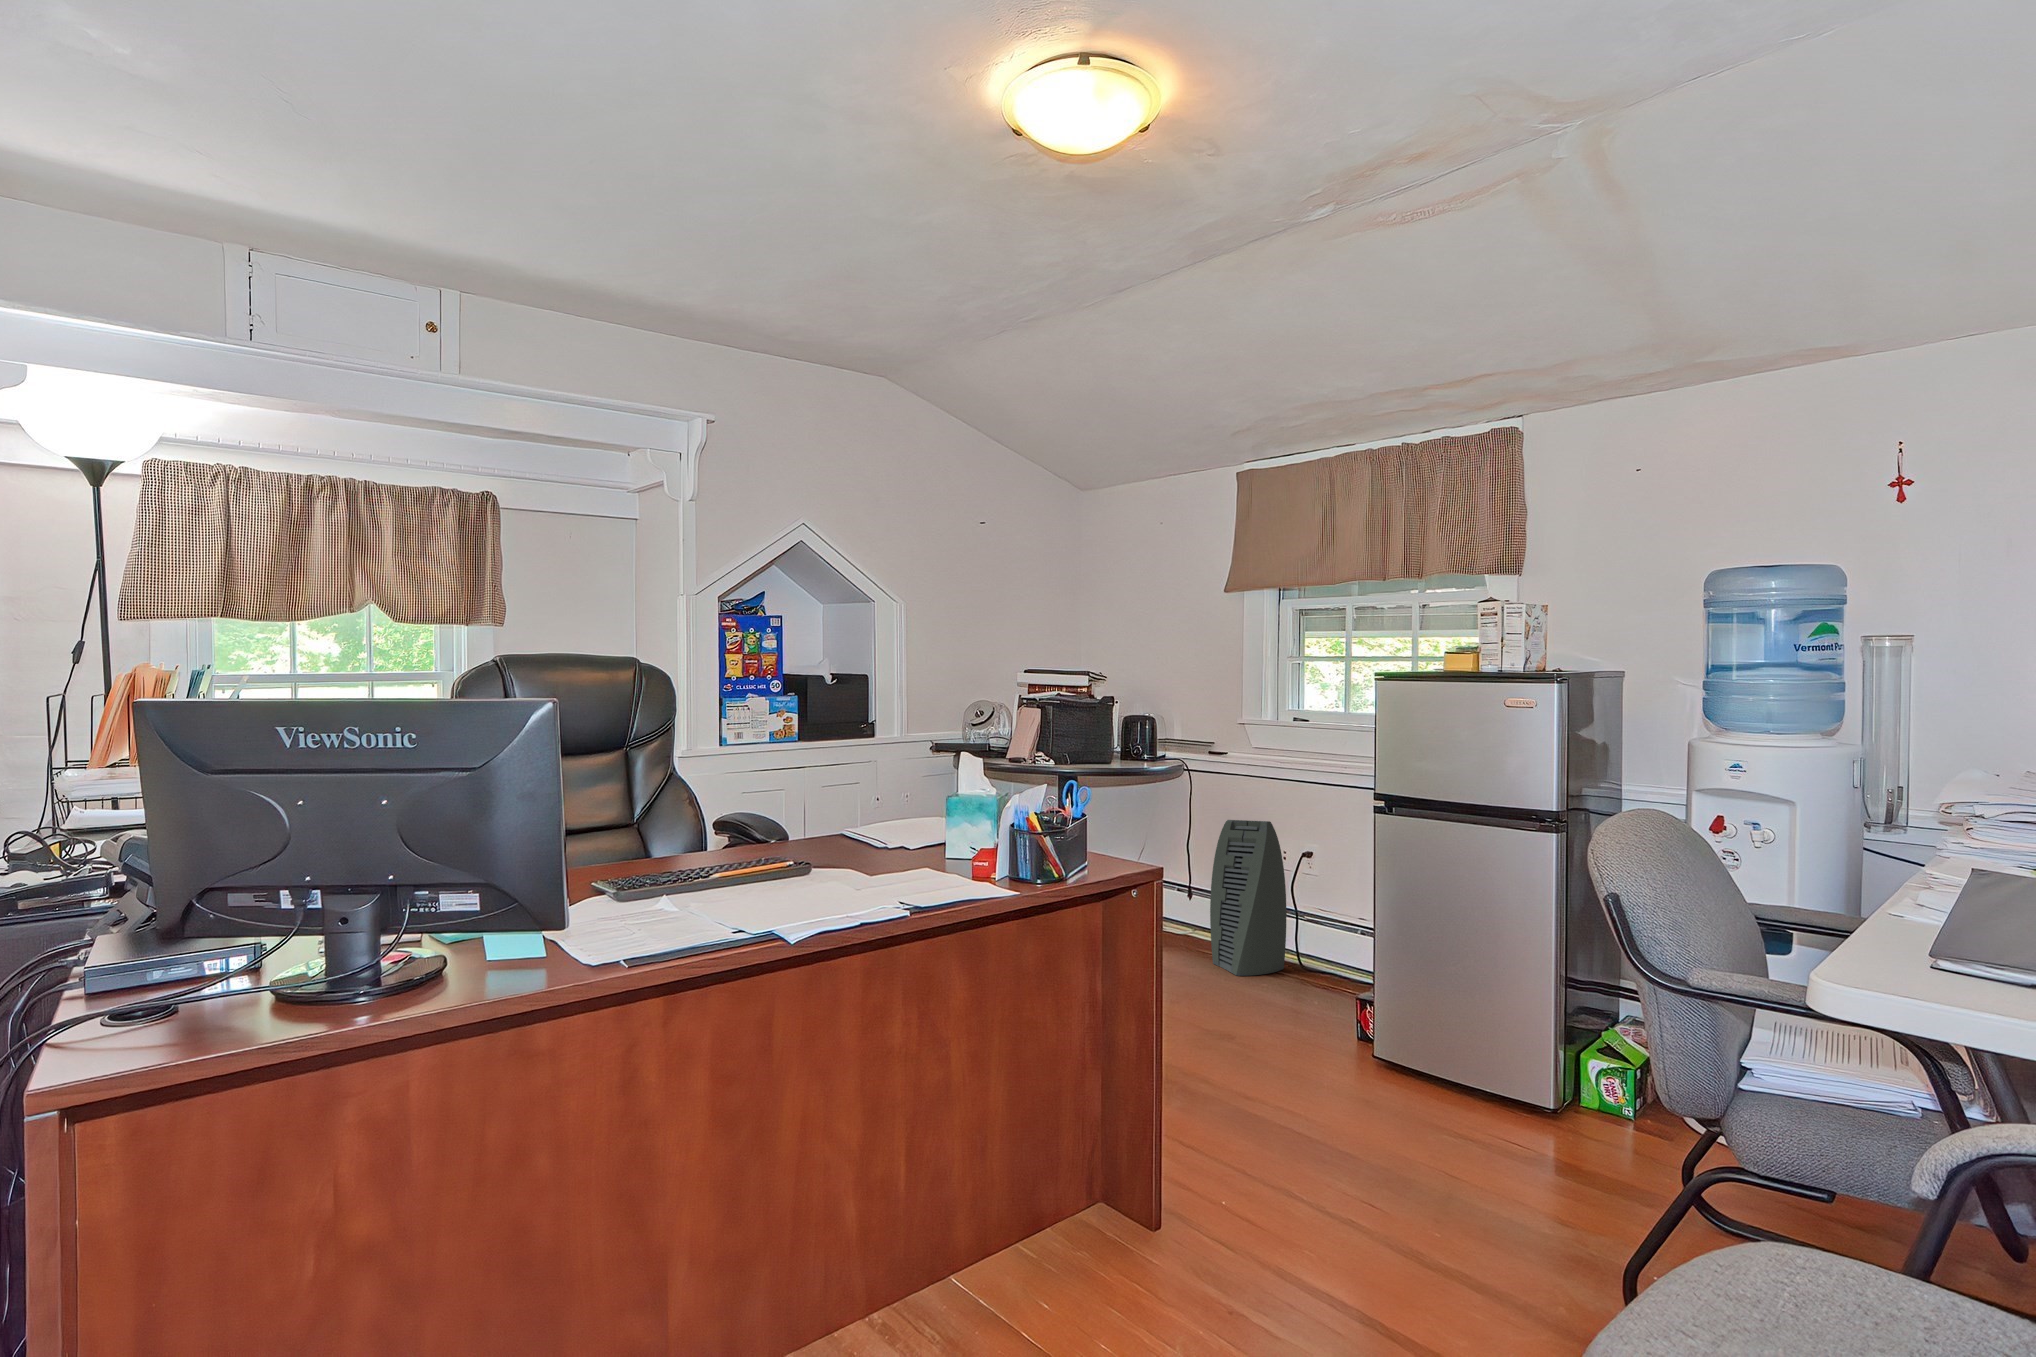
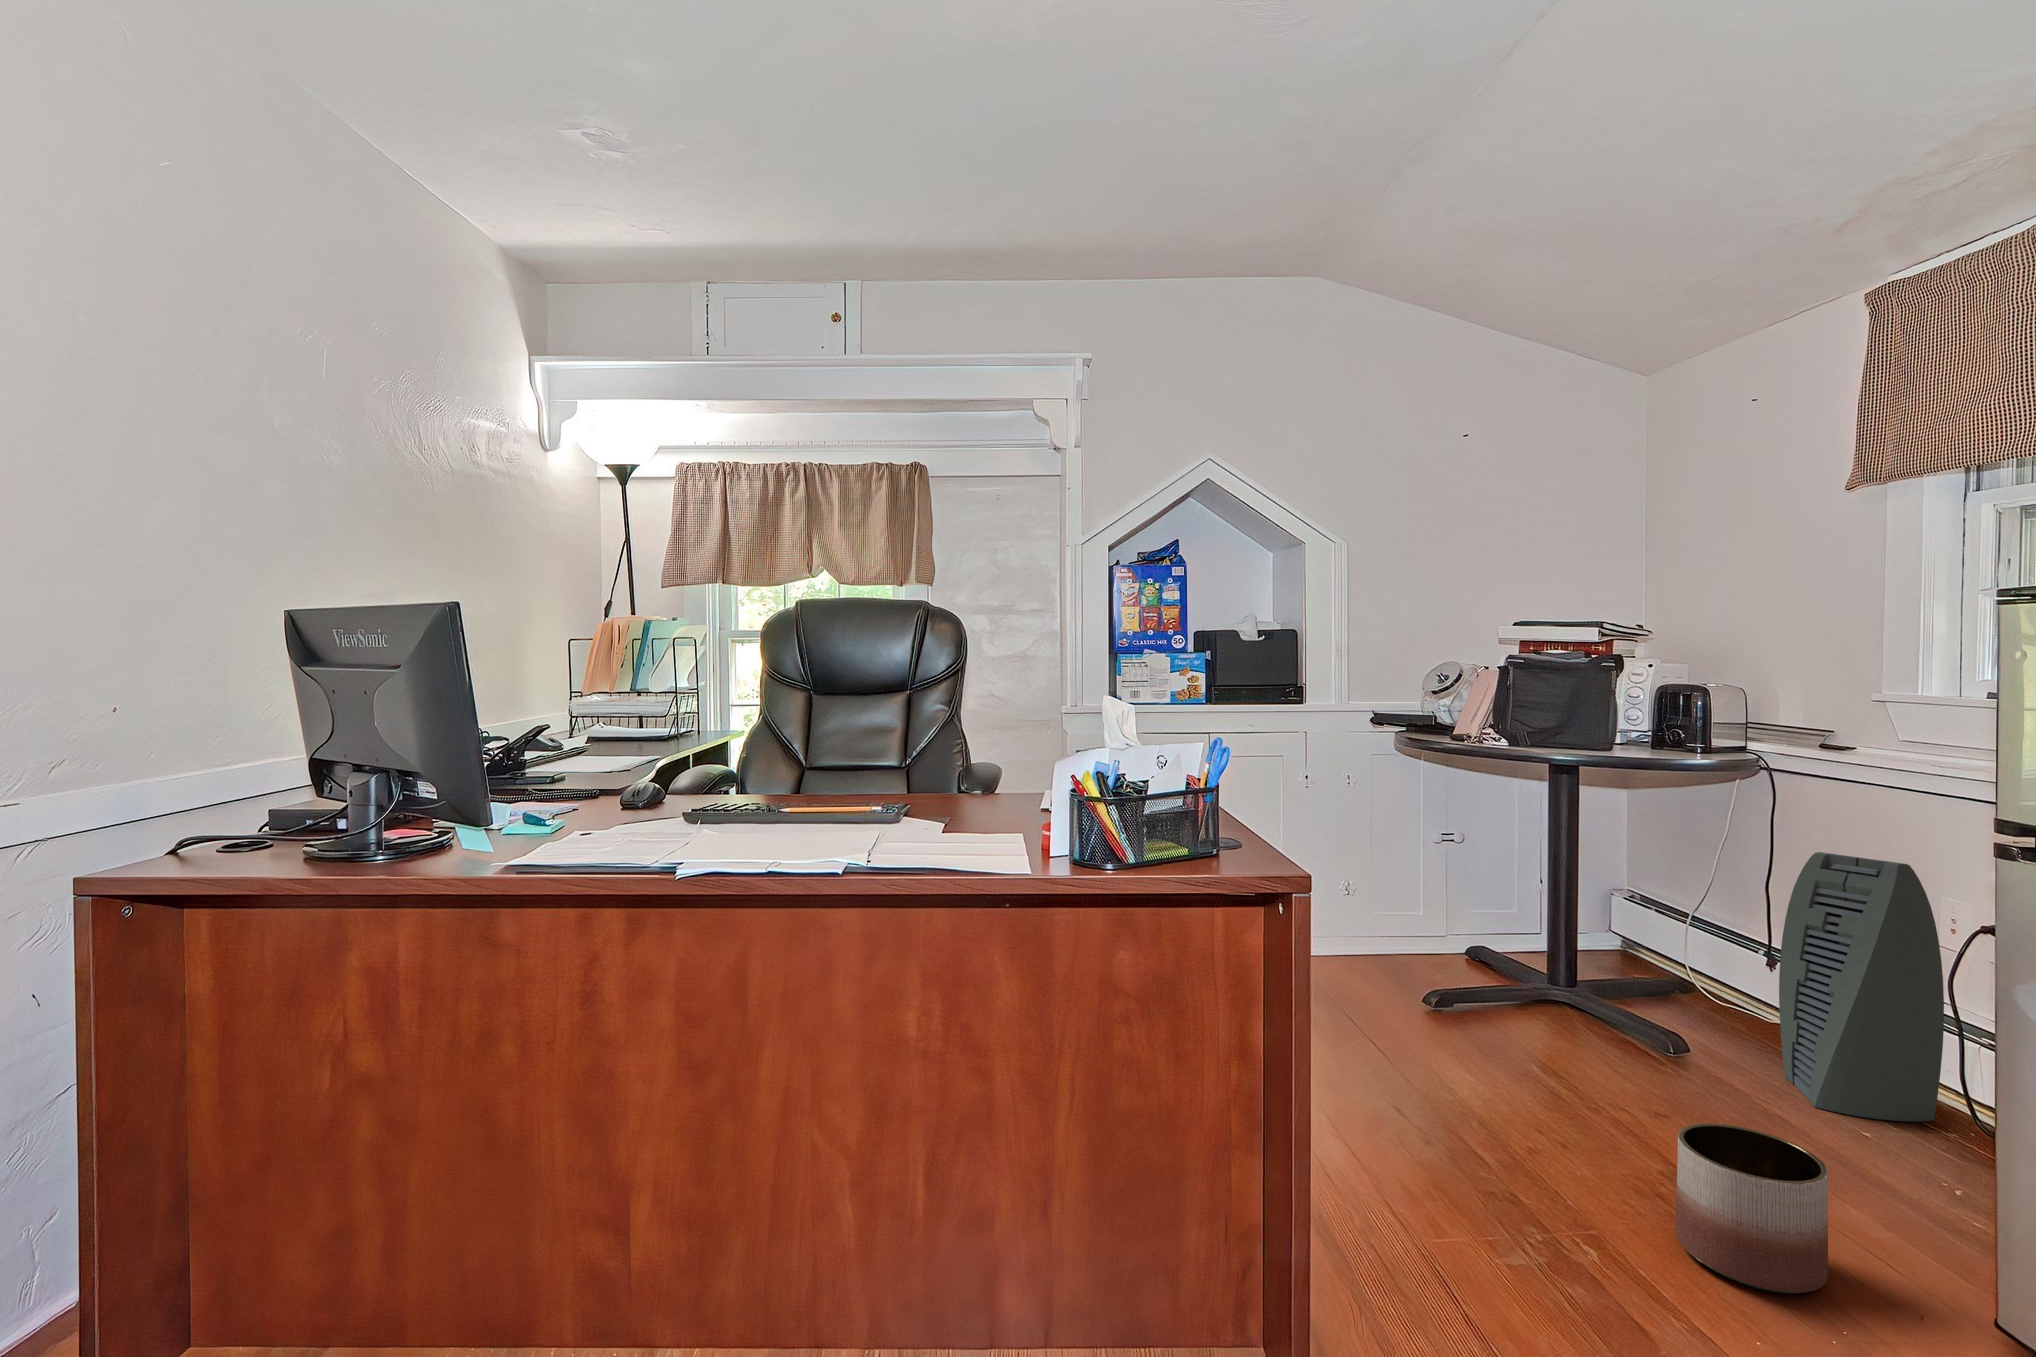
planter: none [1232,984,1303,1067] -> present [1675,1123,1828,1293]

